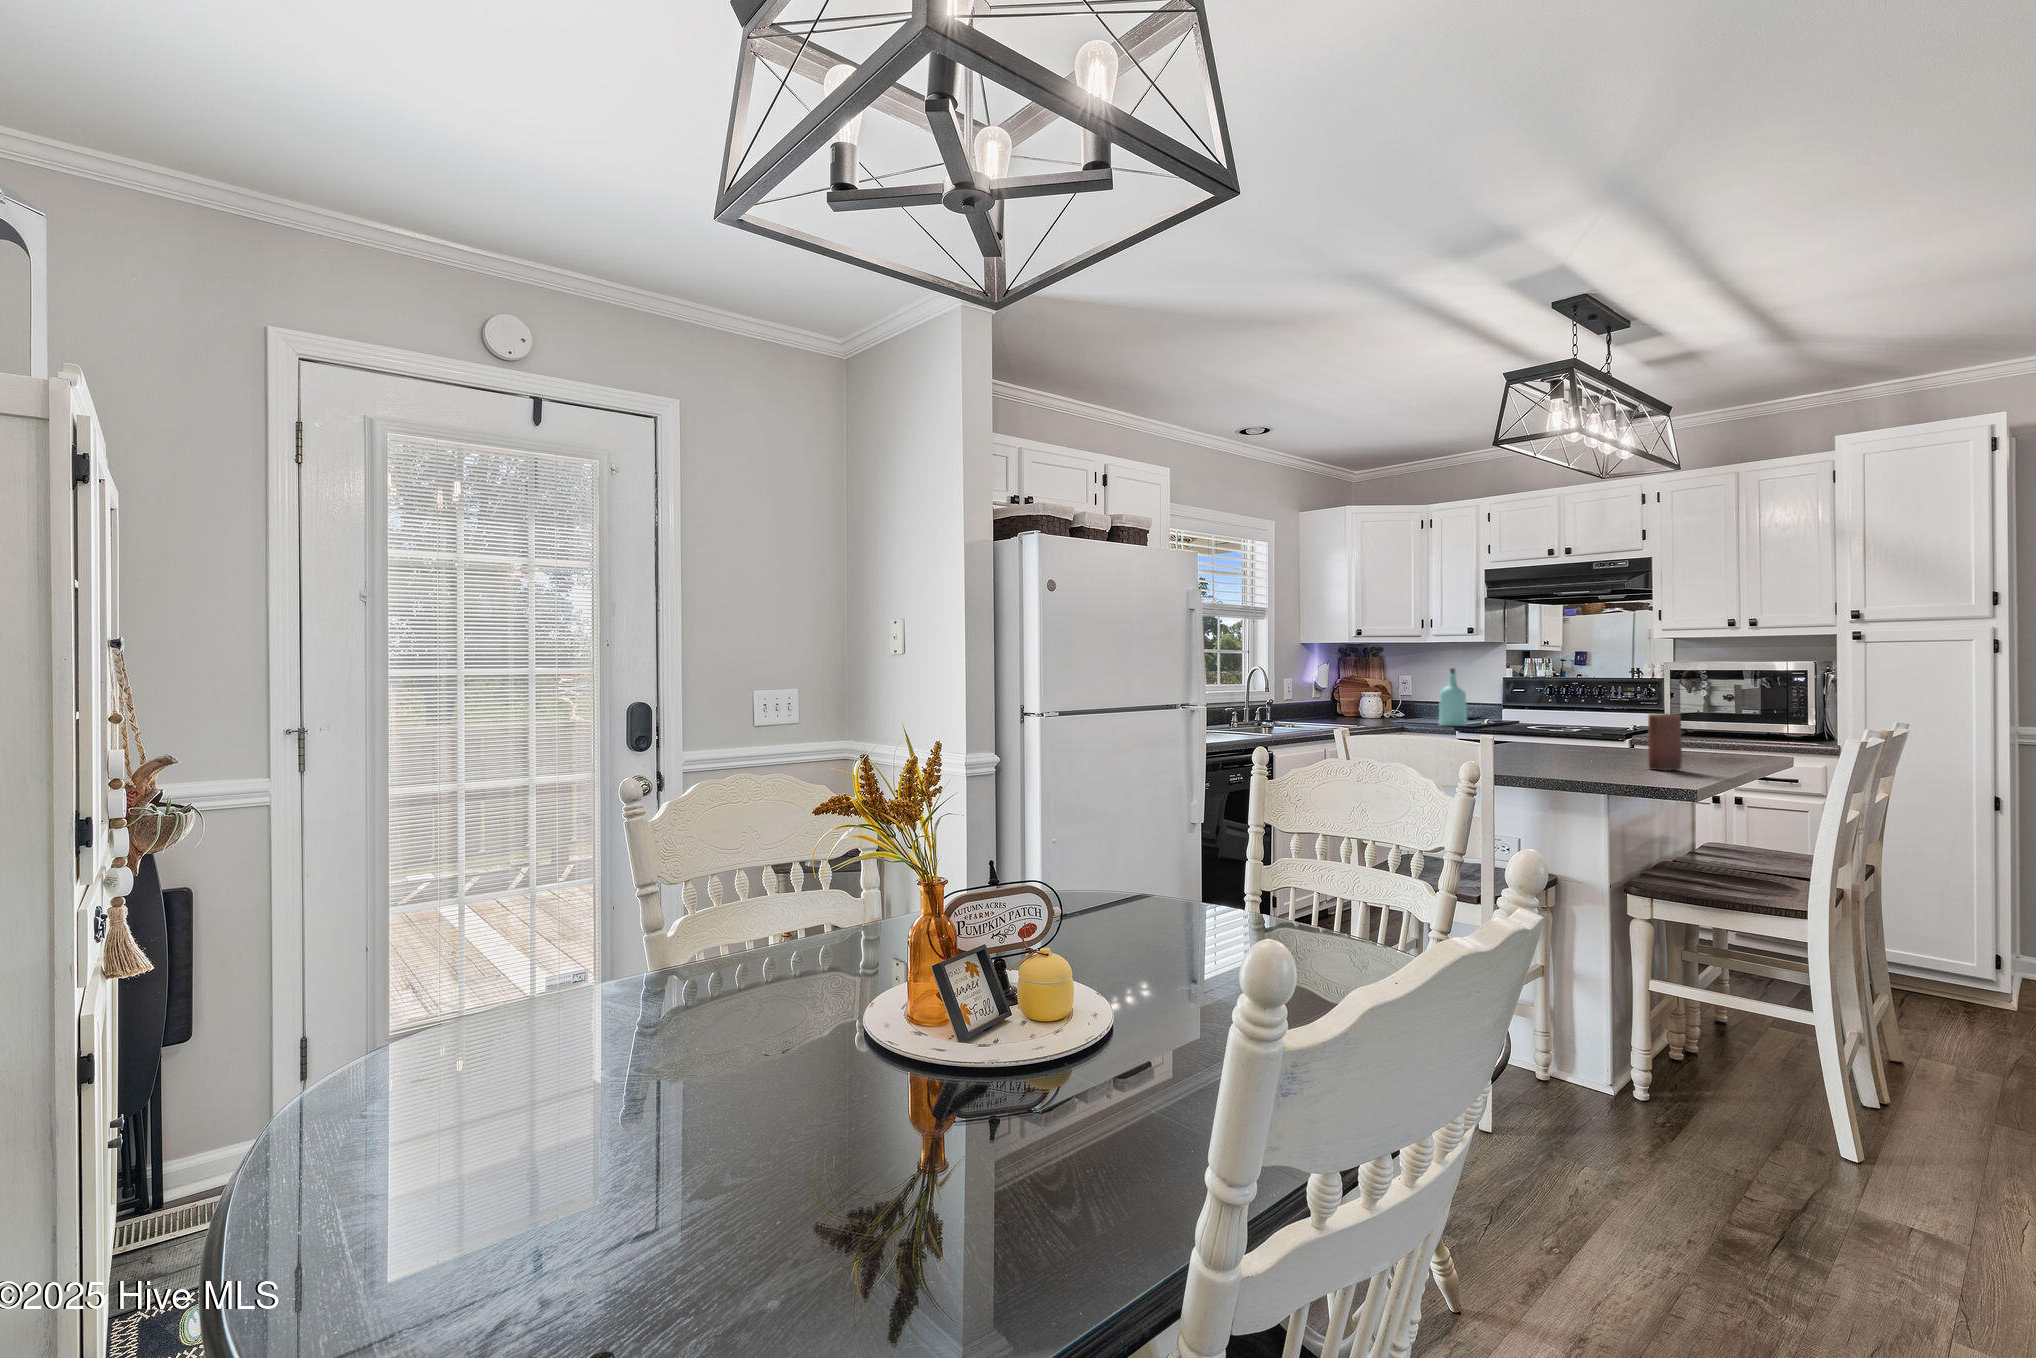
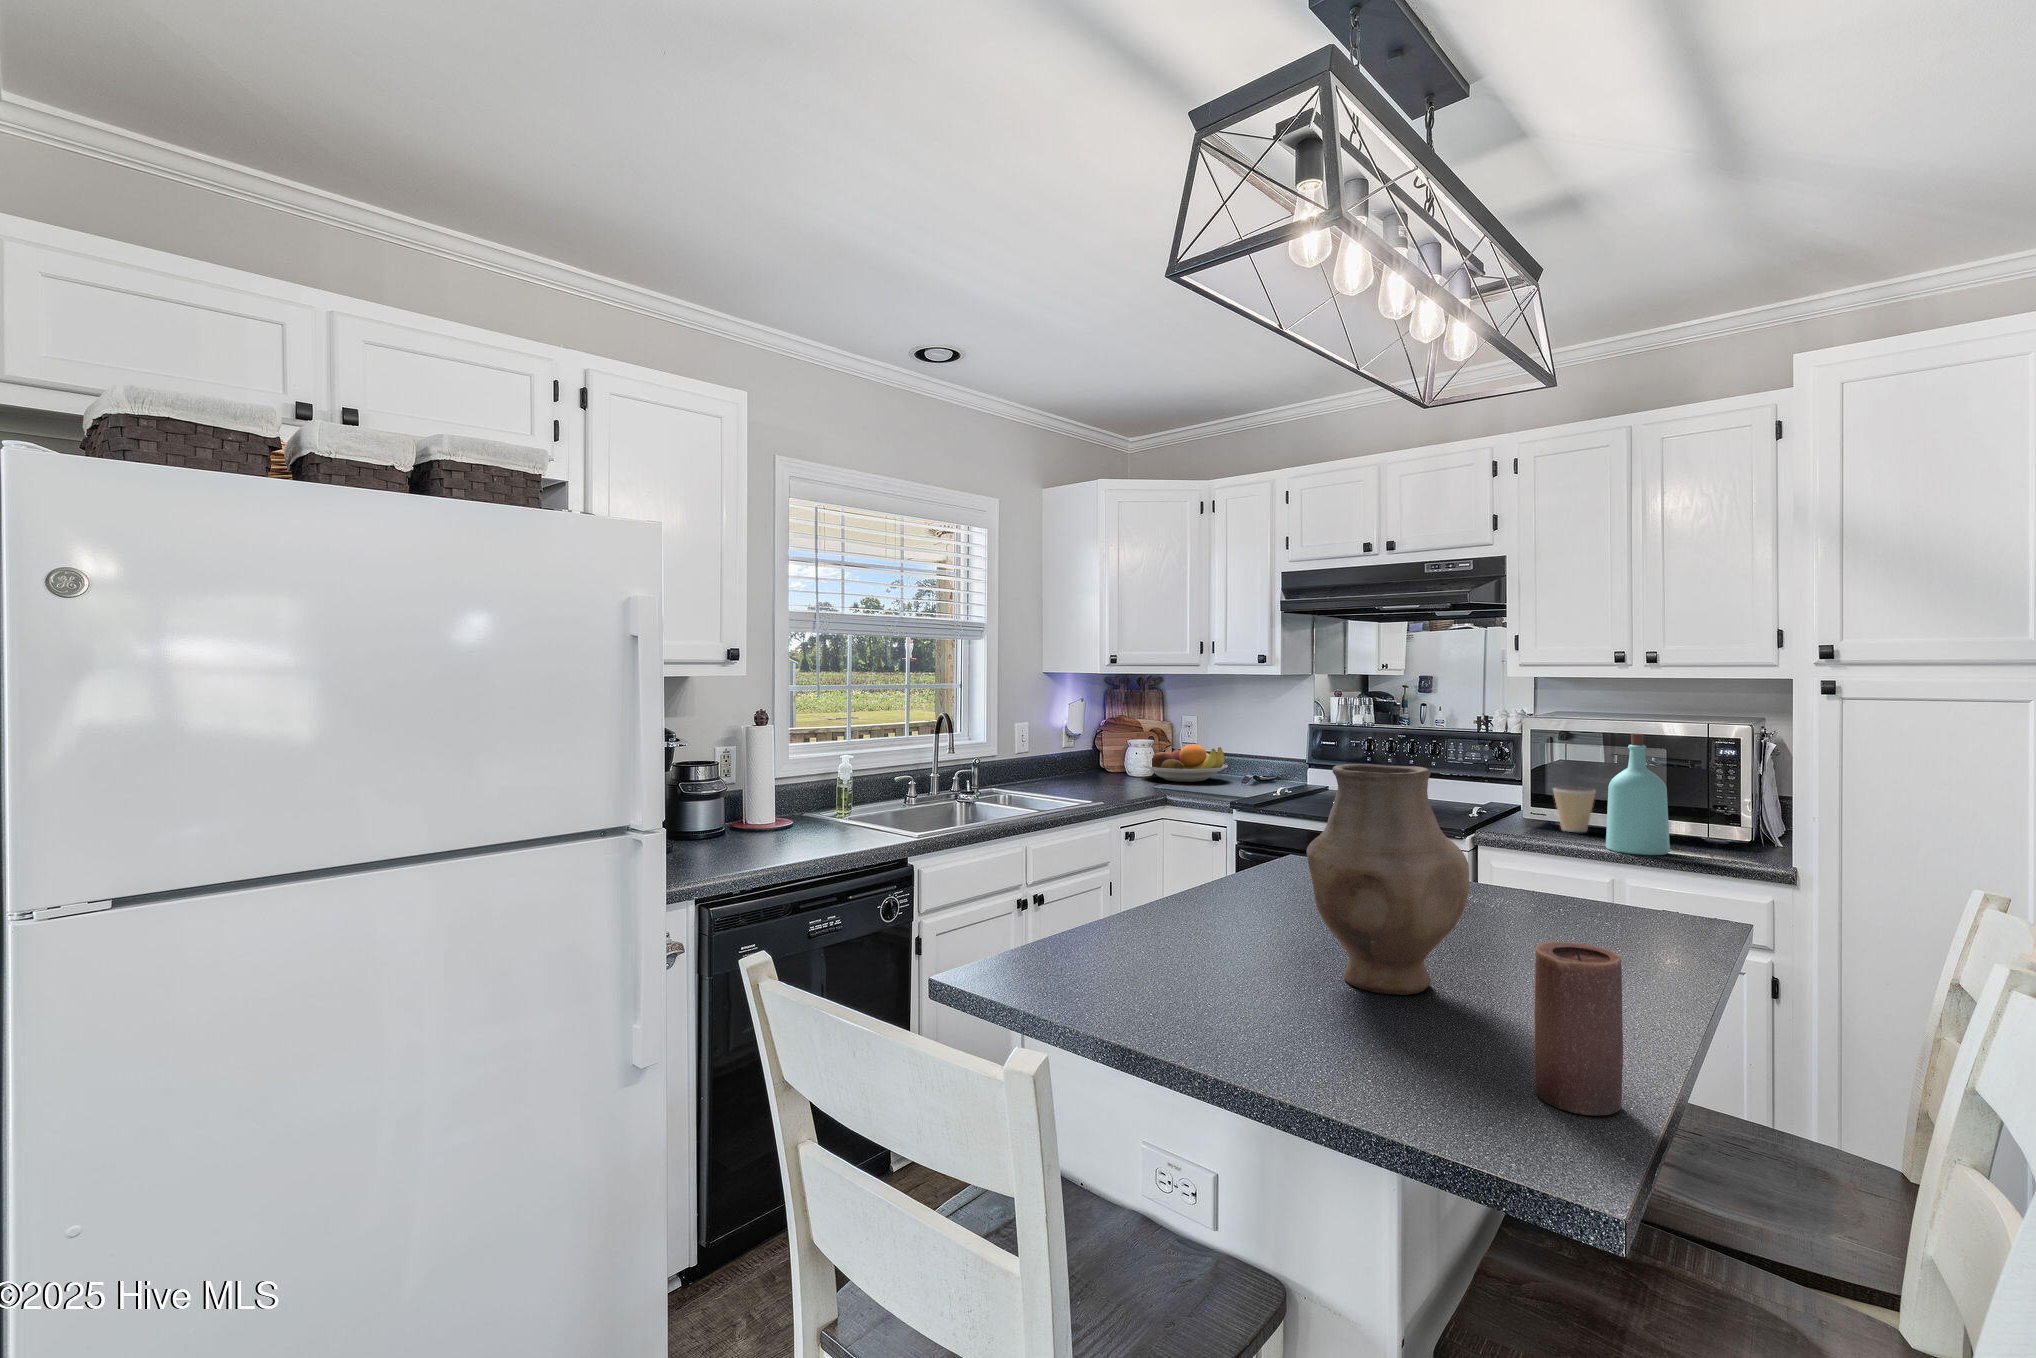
vase: none [1544,661,1623,759] -> present [1307,764,1469,995]
bottle: present [1439,668,1468,726] -> present [1606,734,1670,855]
fruit bowl: none [1372,695,1438,722] -> present [1143,744,1228,782]
coffee cup: none [1684,710,1714,738] -> present [1553,787,1596,832]

